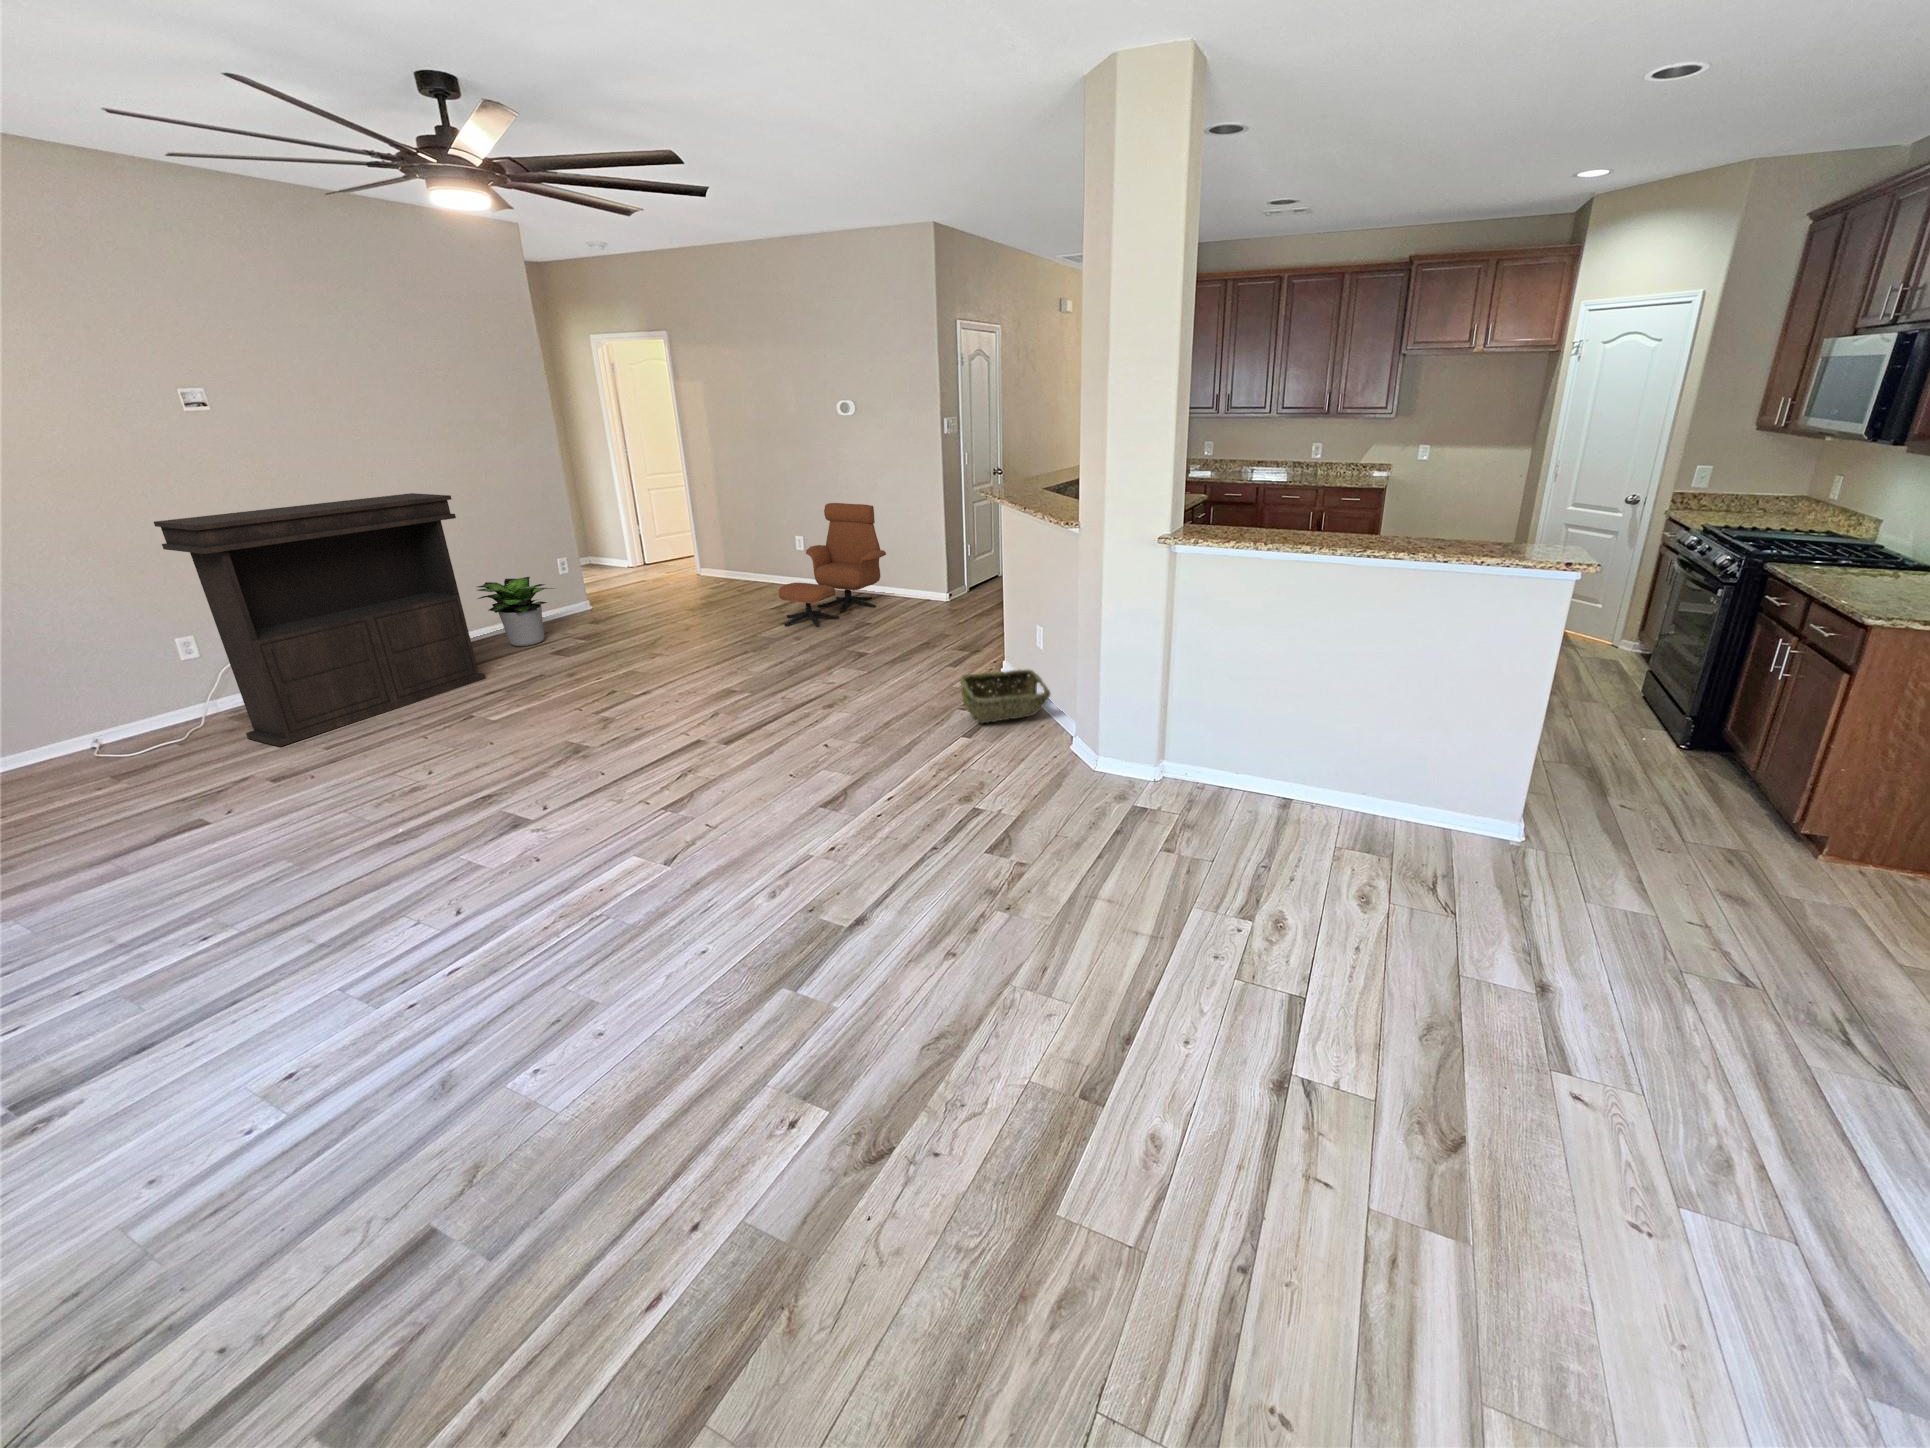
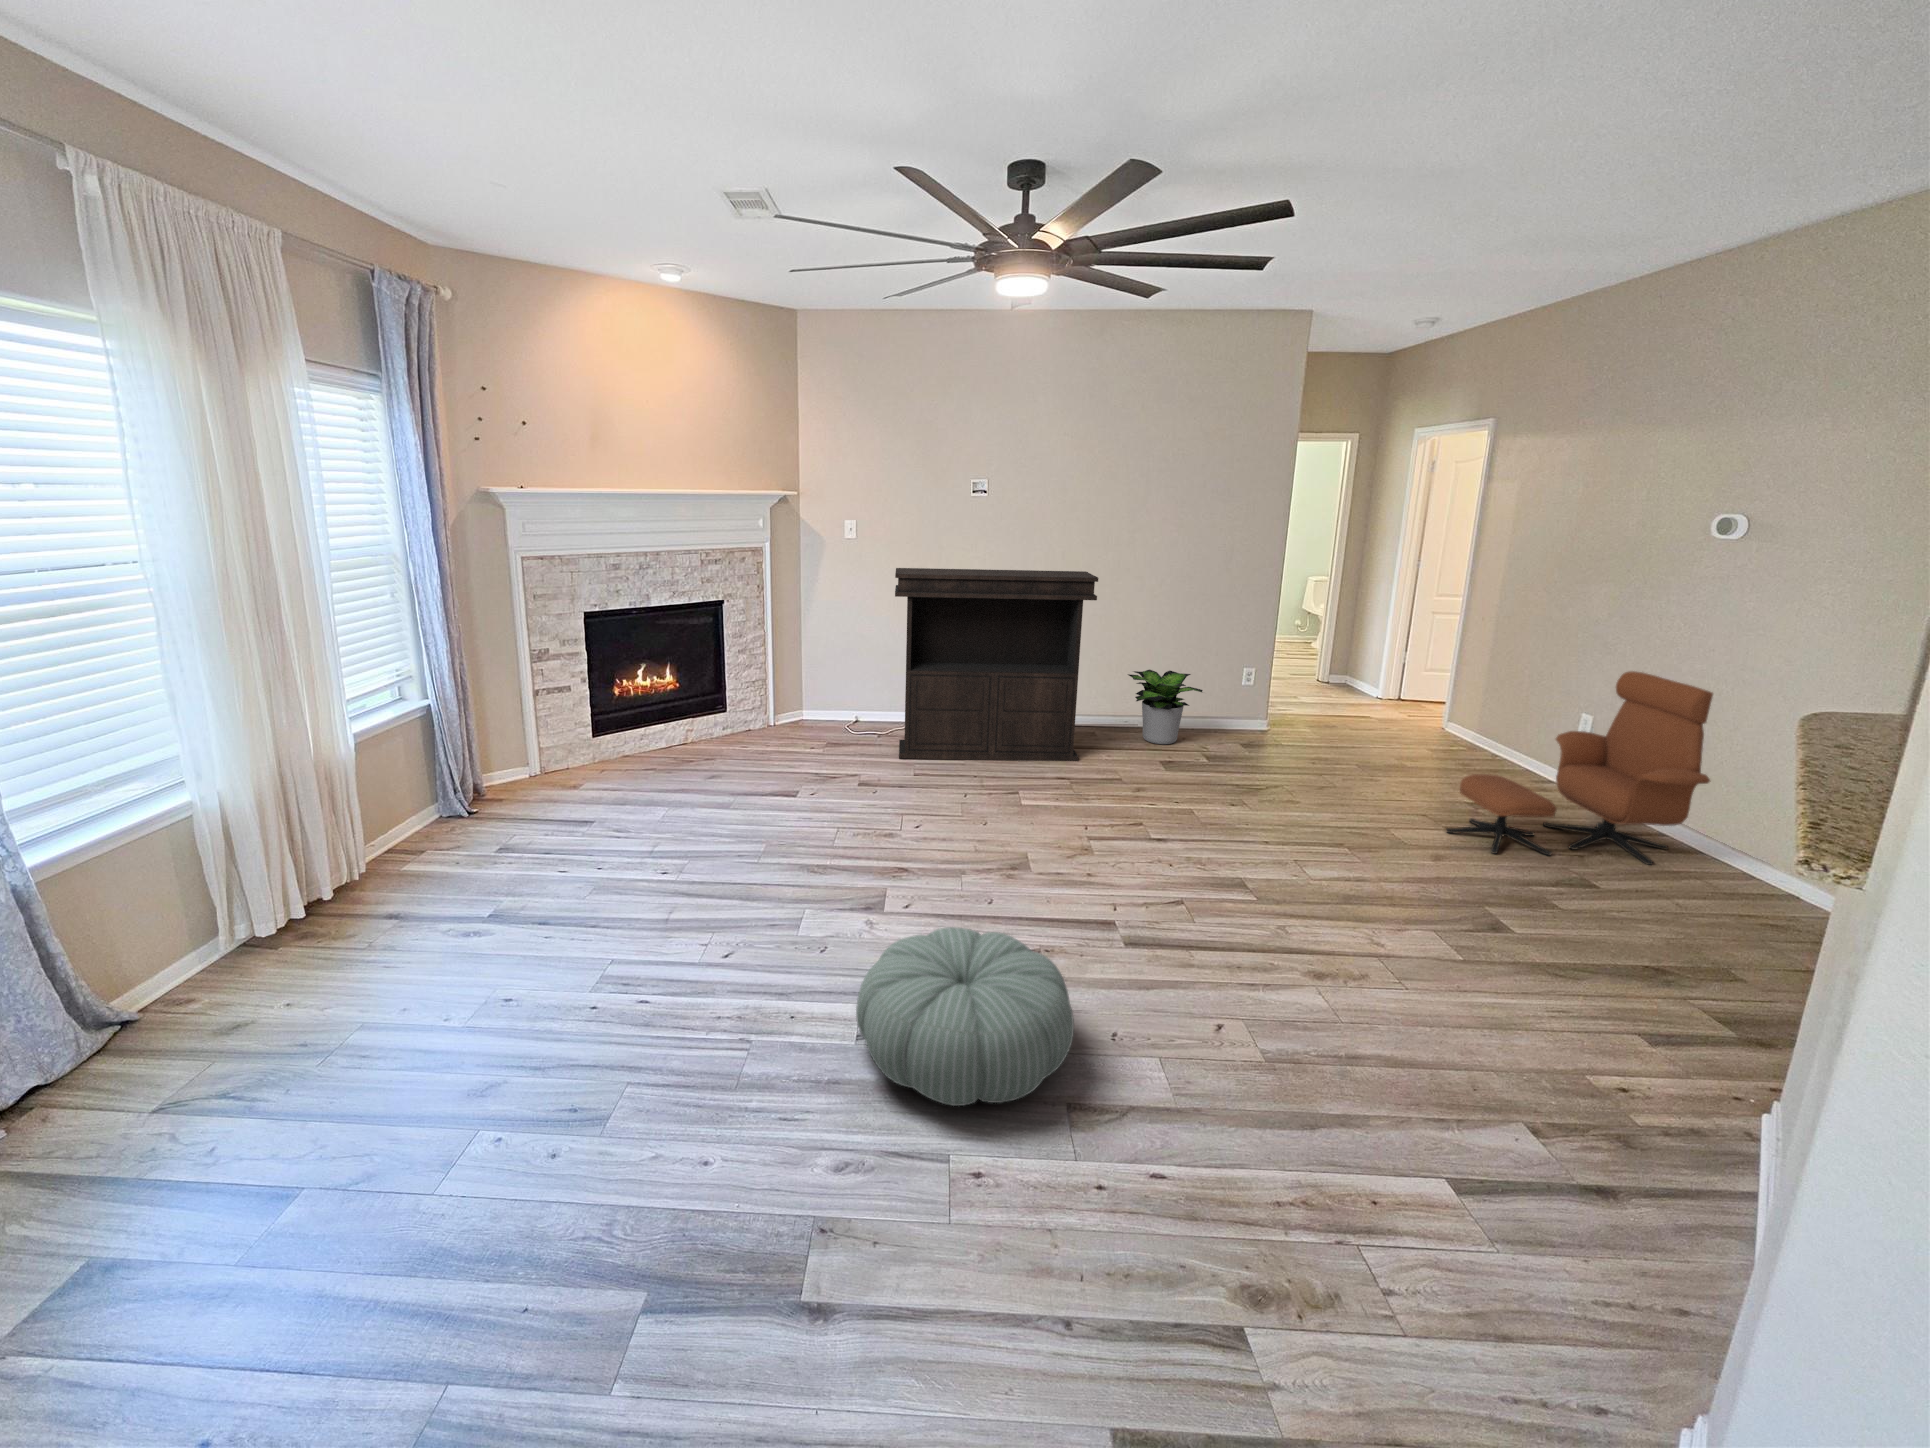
woven basket: present [960,669,1050,723] -> none [1494,1068,1758,1272]
pouf: none [643,744,812,857] -> present [856,927,1074,1106]

